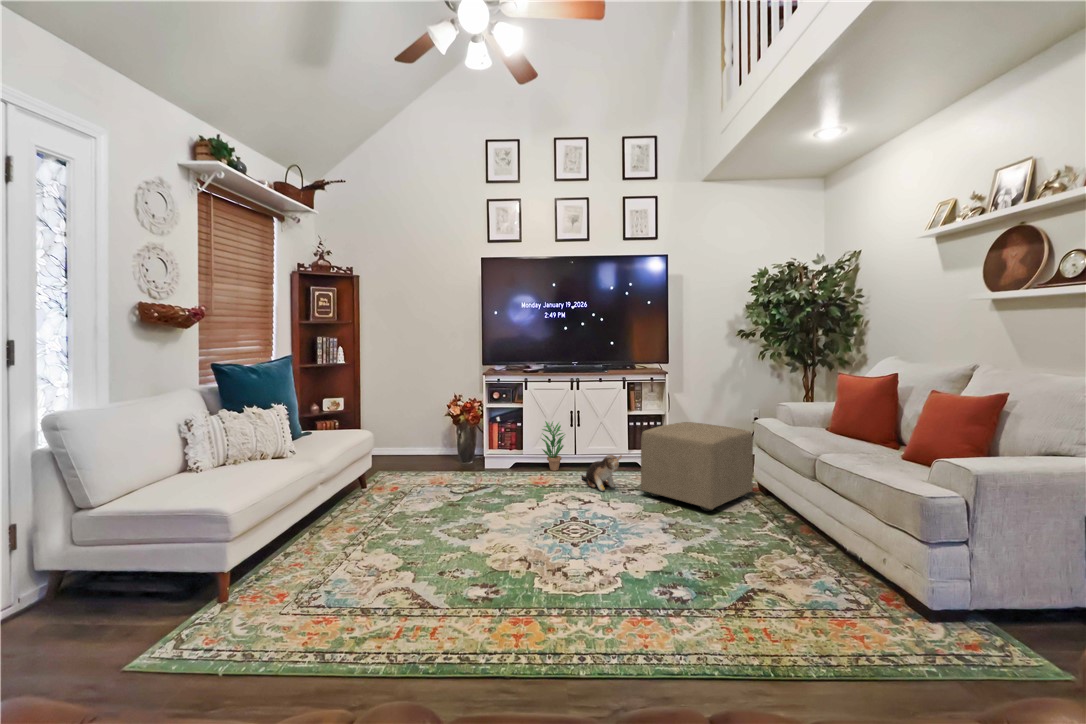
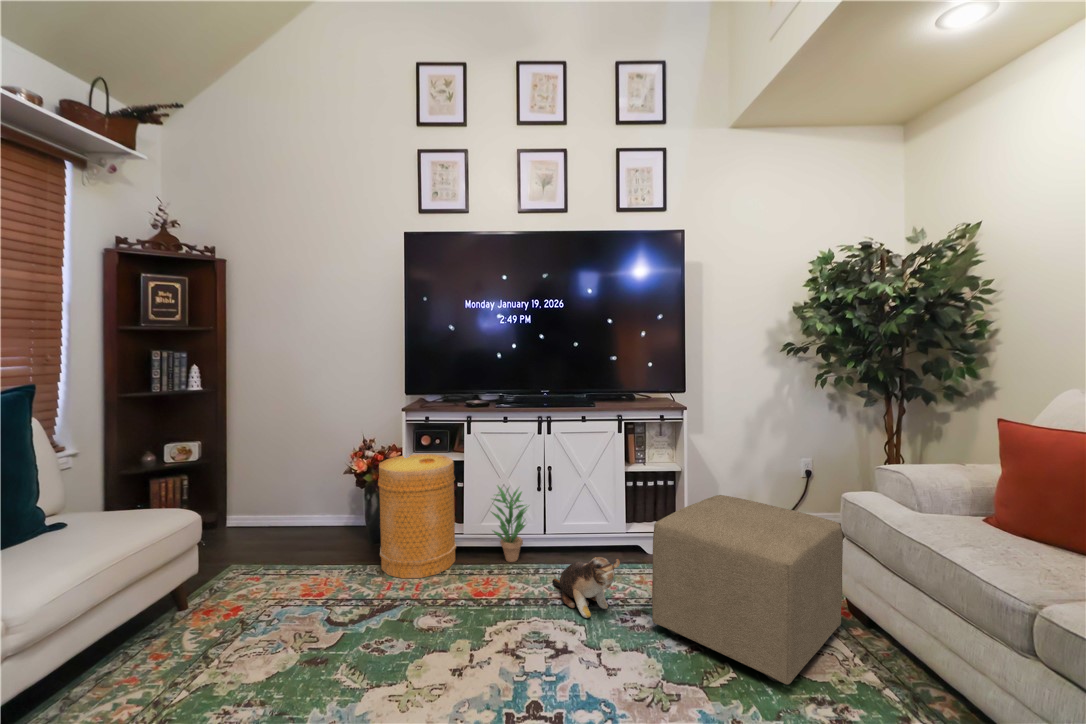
basket: none [470,403,518,477] -> present [378,454,456,578]

